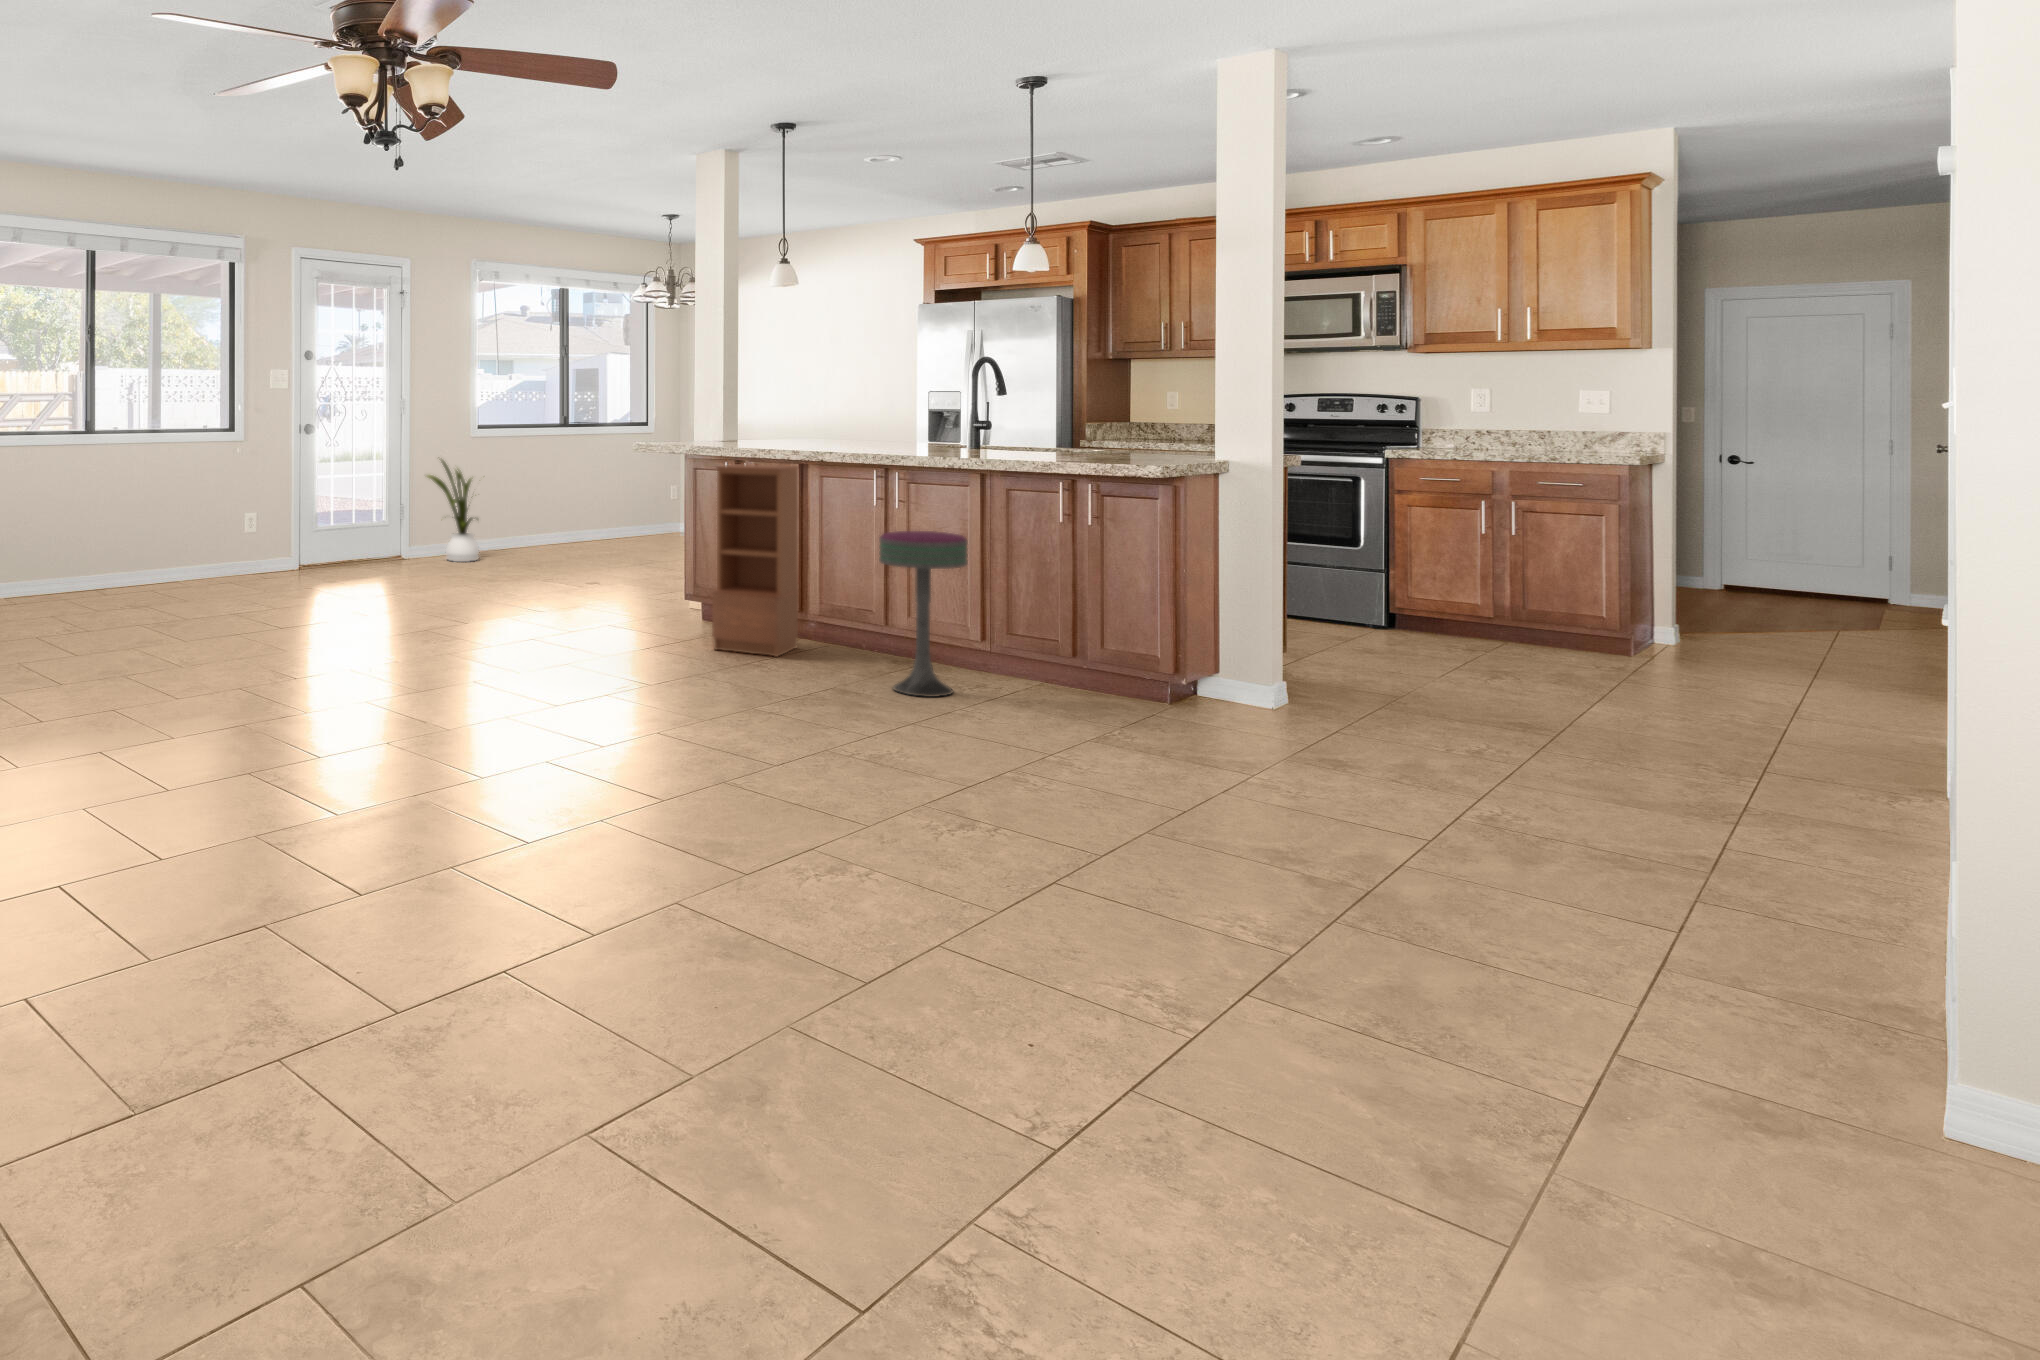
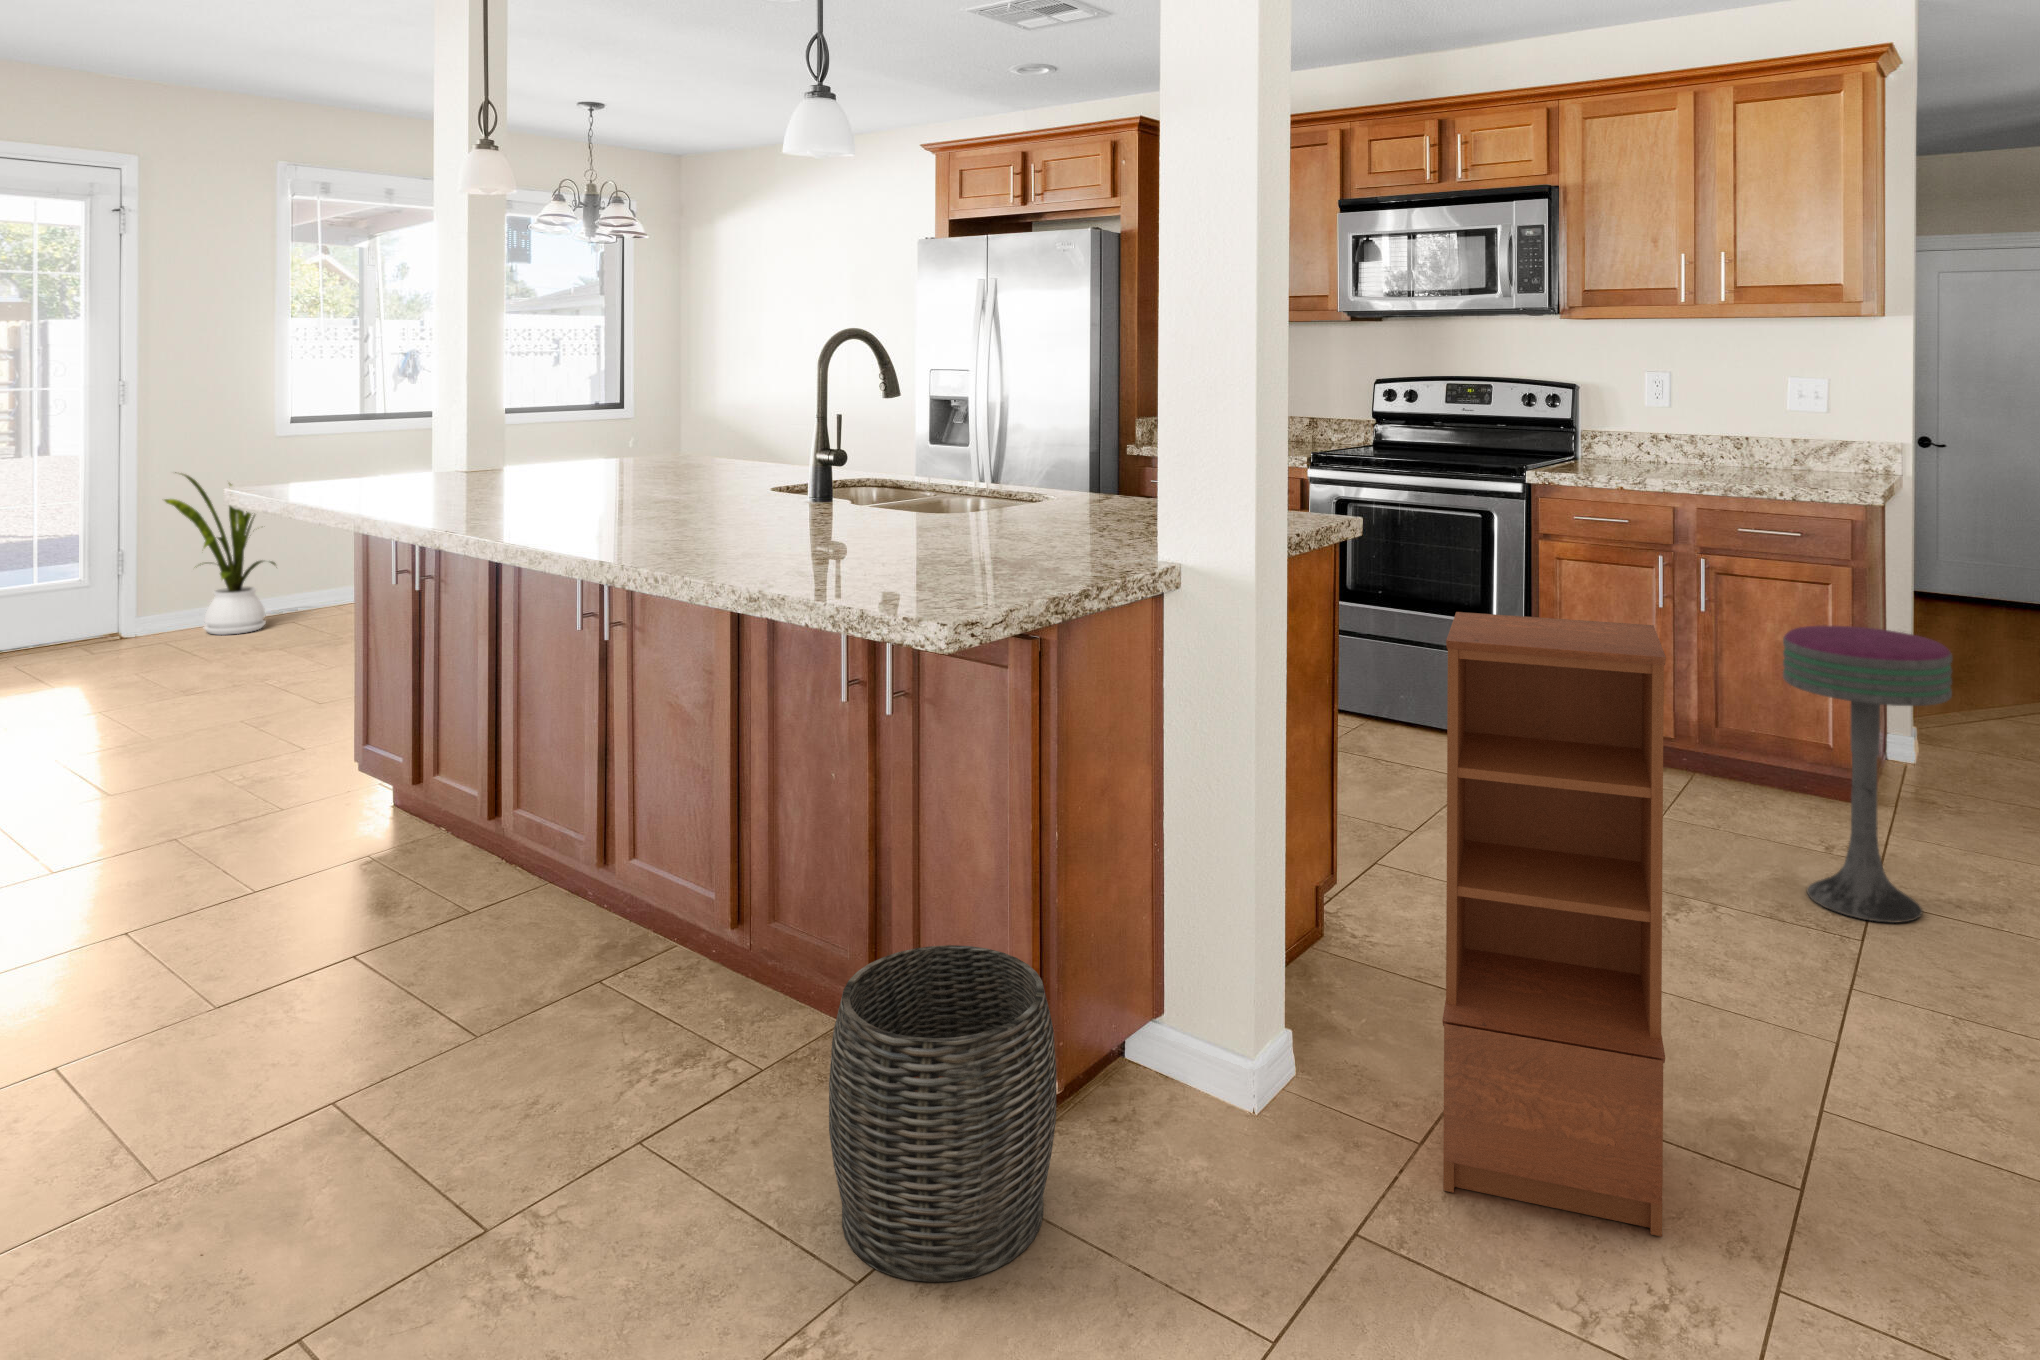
bookcase: present [712,464,798,657] -> present [1442,612,1666,1237]
bar stool: present [879,531,968,697] -> present [1783,626,1952,923]
woven basket: none [1098,625,1202,738] -> present [829,945,1056,1282]

